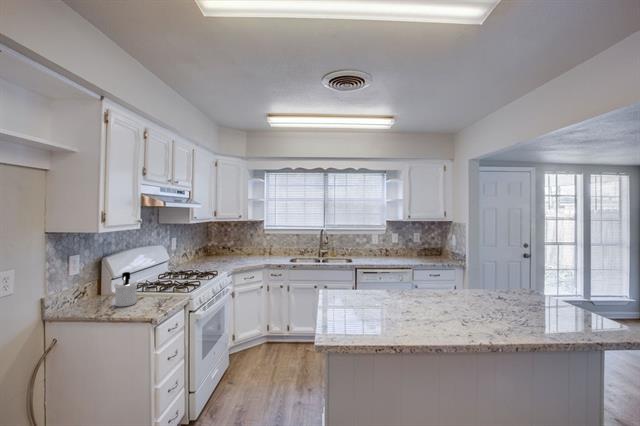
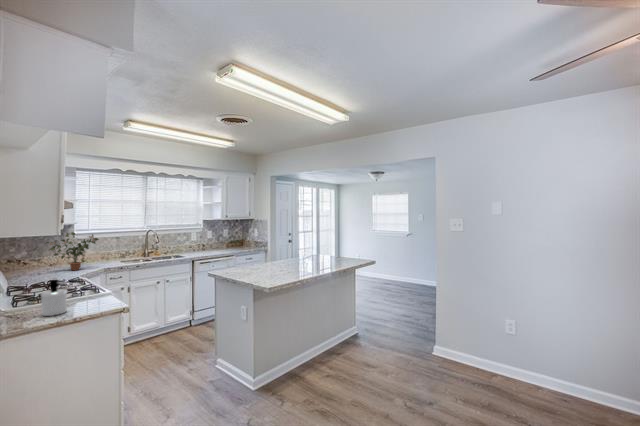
potted plant: none [229,228,265,262] -> present [46,232,99,270]

